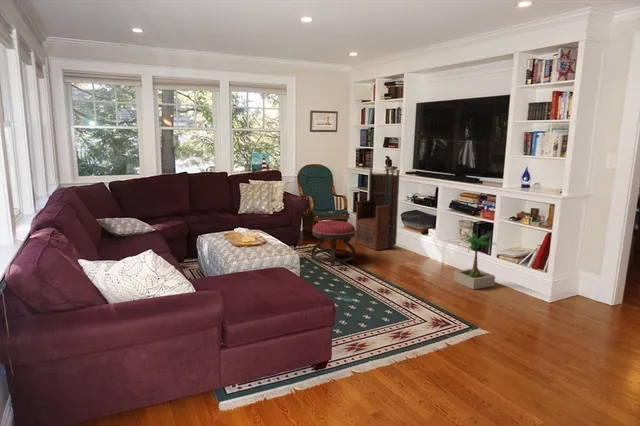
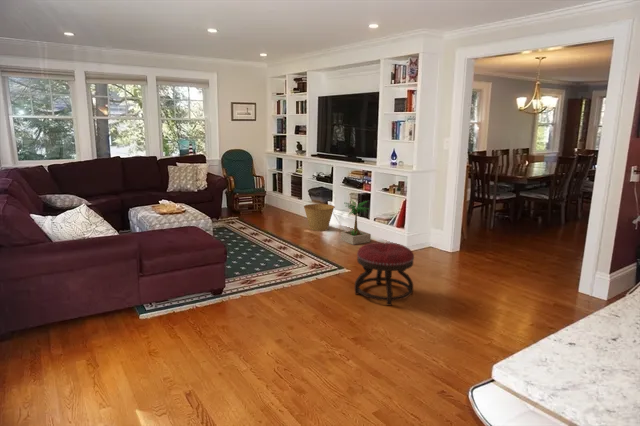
armchair: present [355,169,399,250] -> none [270,152,305,220]
ottoman: present [311,221,356,266] -> present [354,242,414,305]
basket: none [402,233,442,267] -> present [304,204,335,231]

